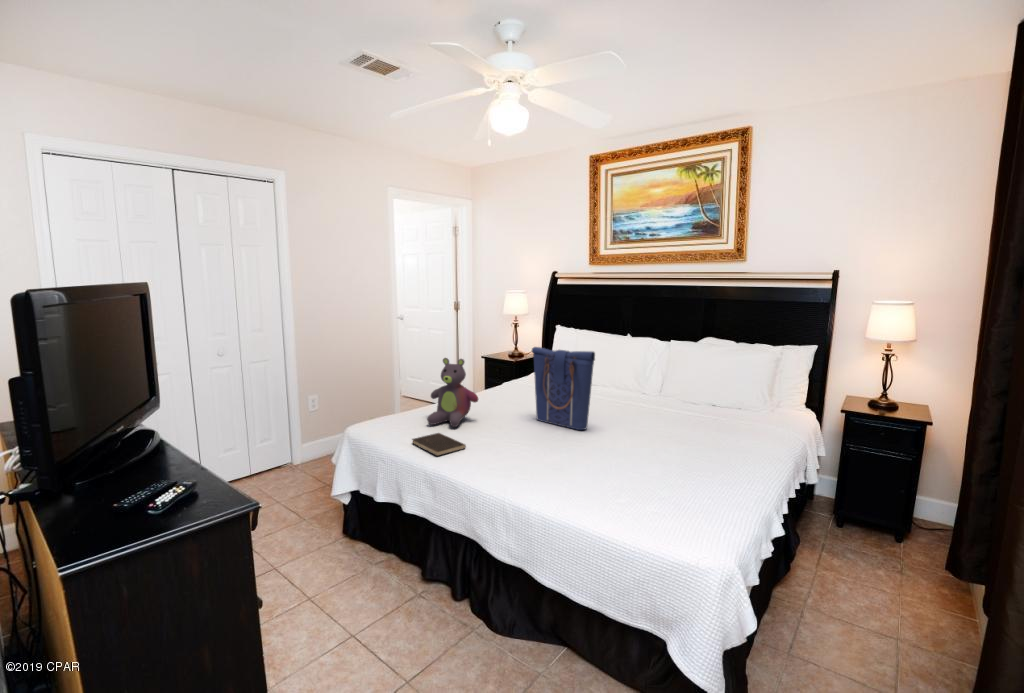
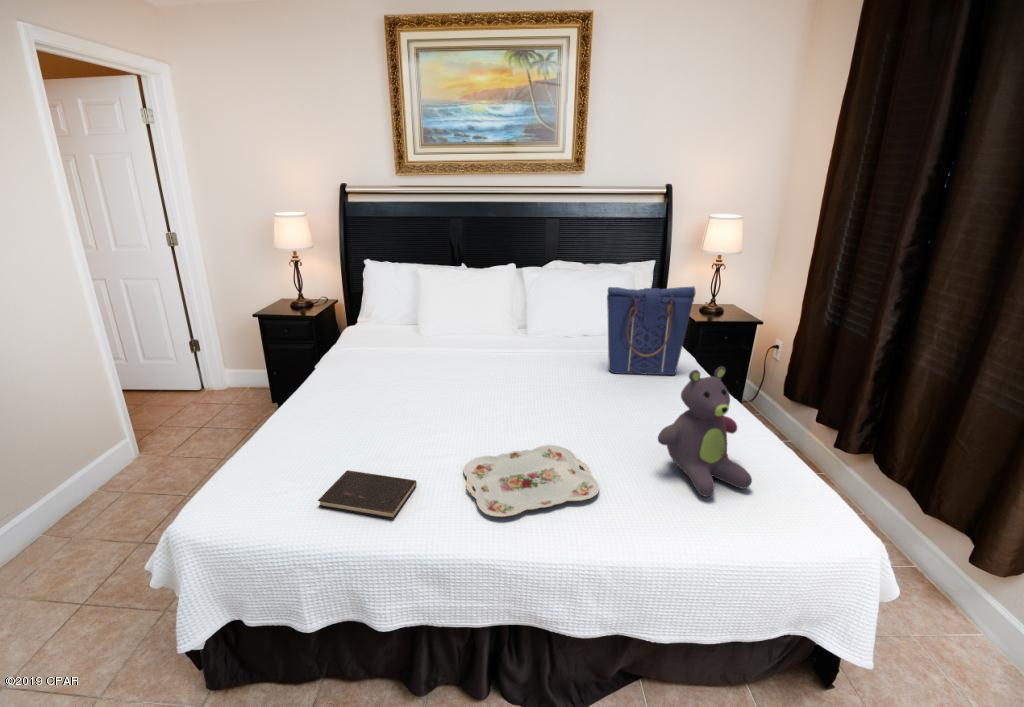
tote bag: present [532,347,595,430] -> present [607,287,696,375]
stuffed bear: present [427,358,478,427] -> present [658,367,752,497]
serving tray: none [481,445,576,477] -> present [463,445,599,517]

